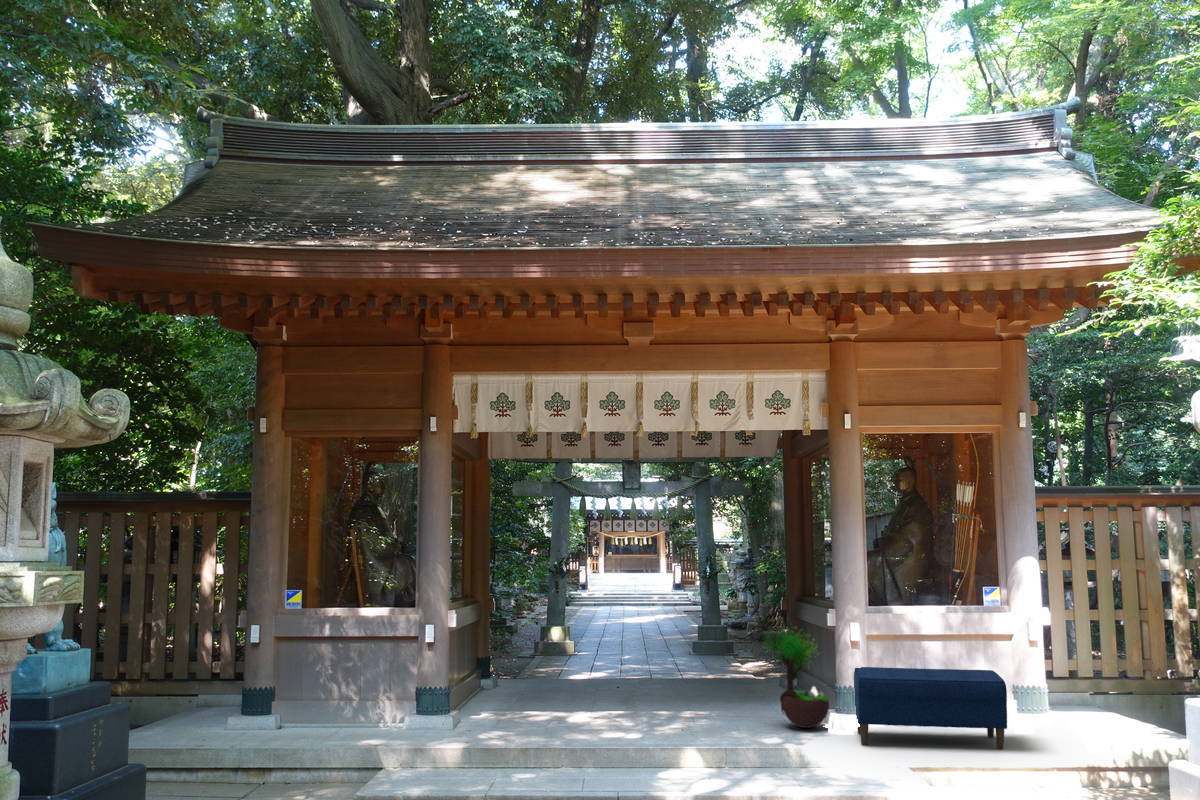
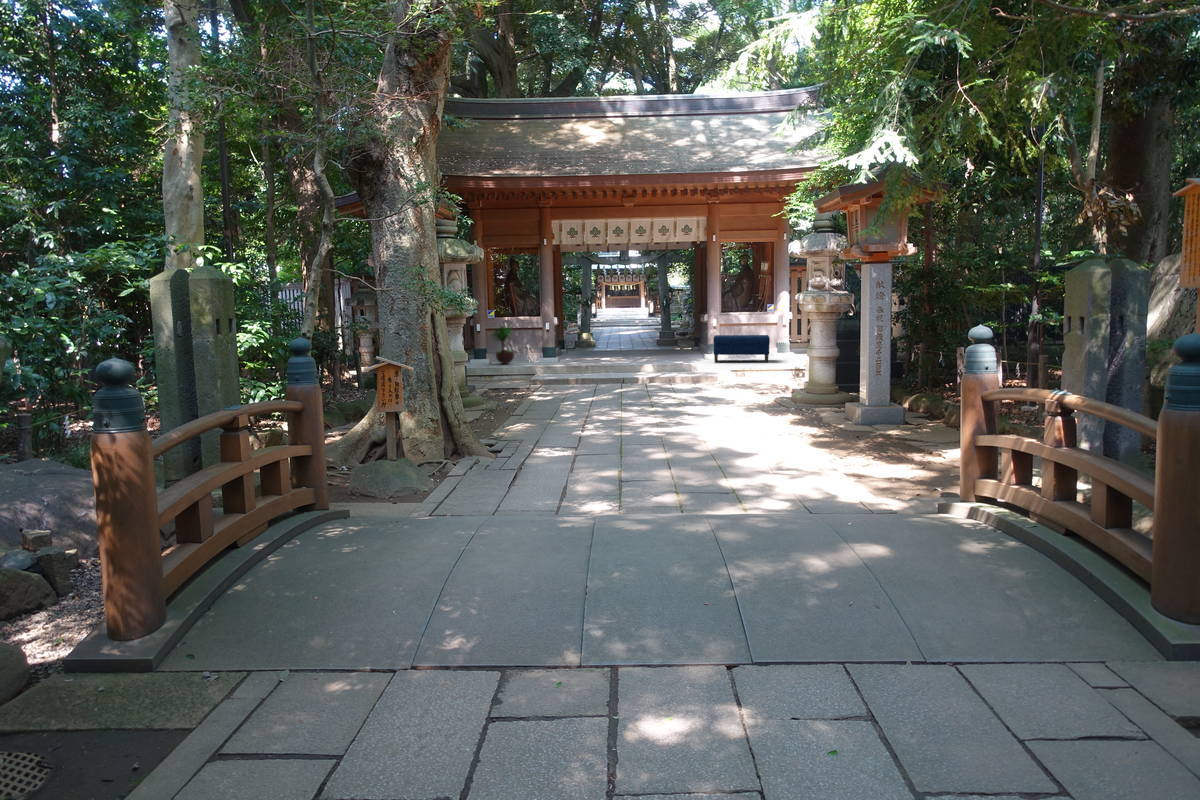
potted tree: present [764,629,829,728] -> present [493,326,514,364]

